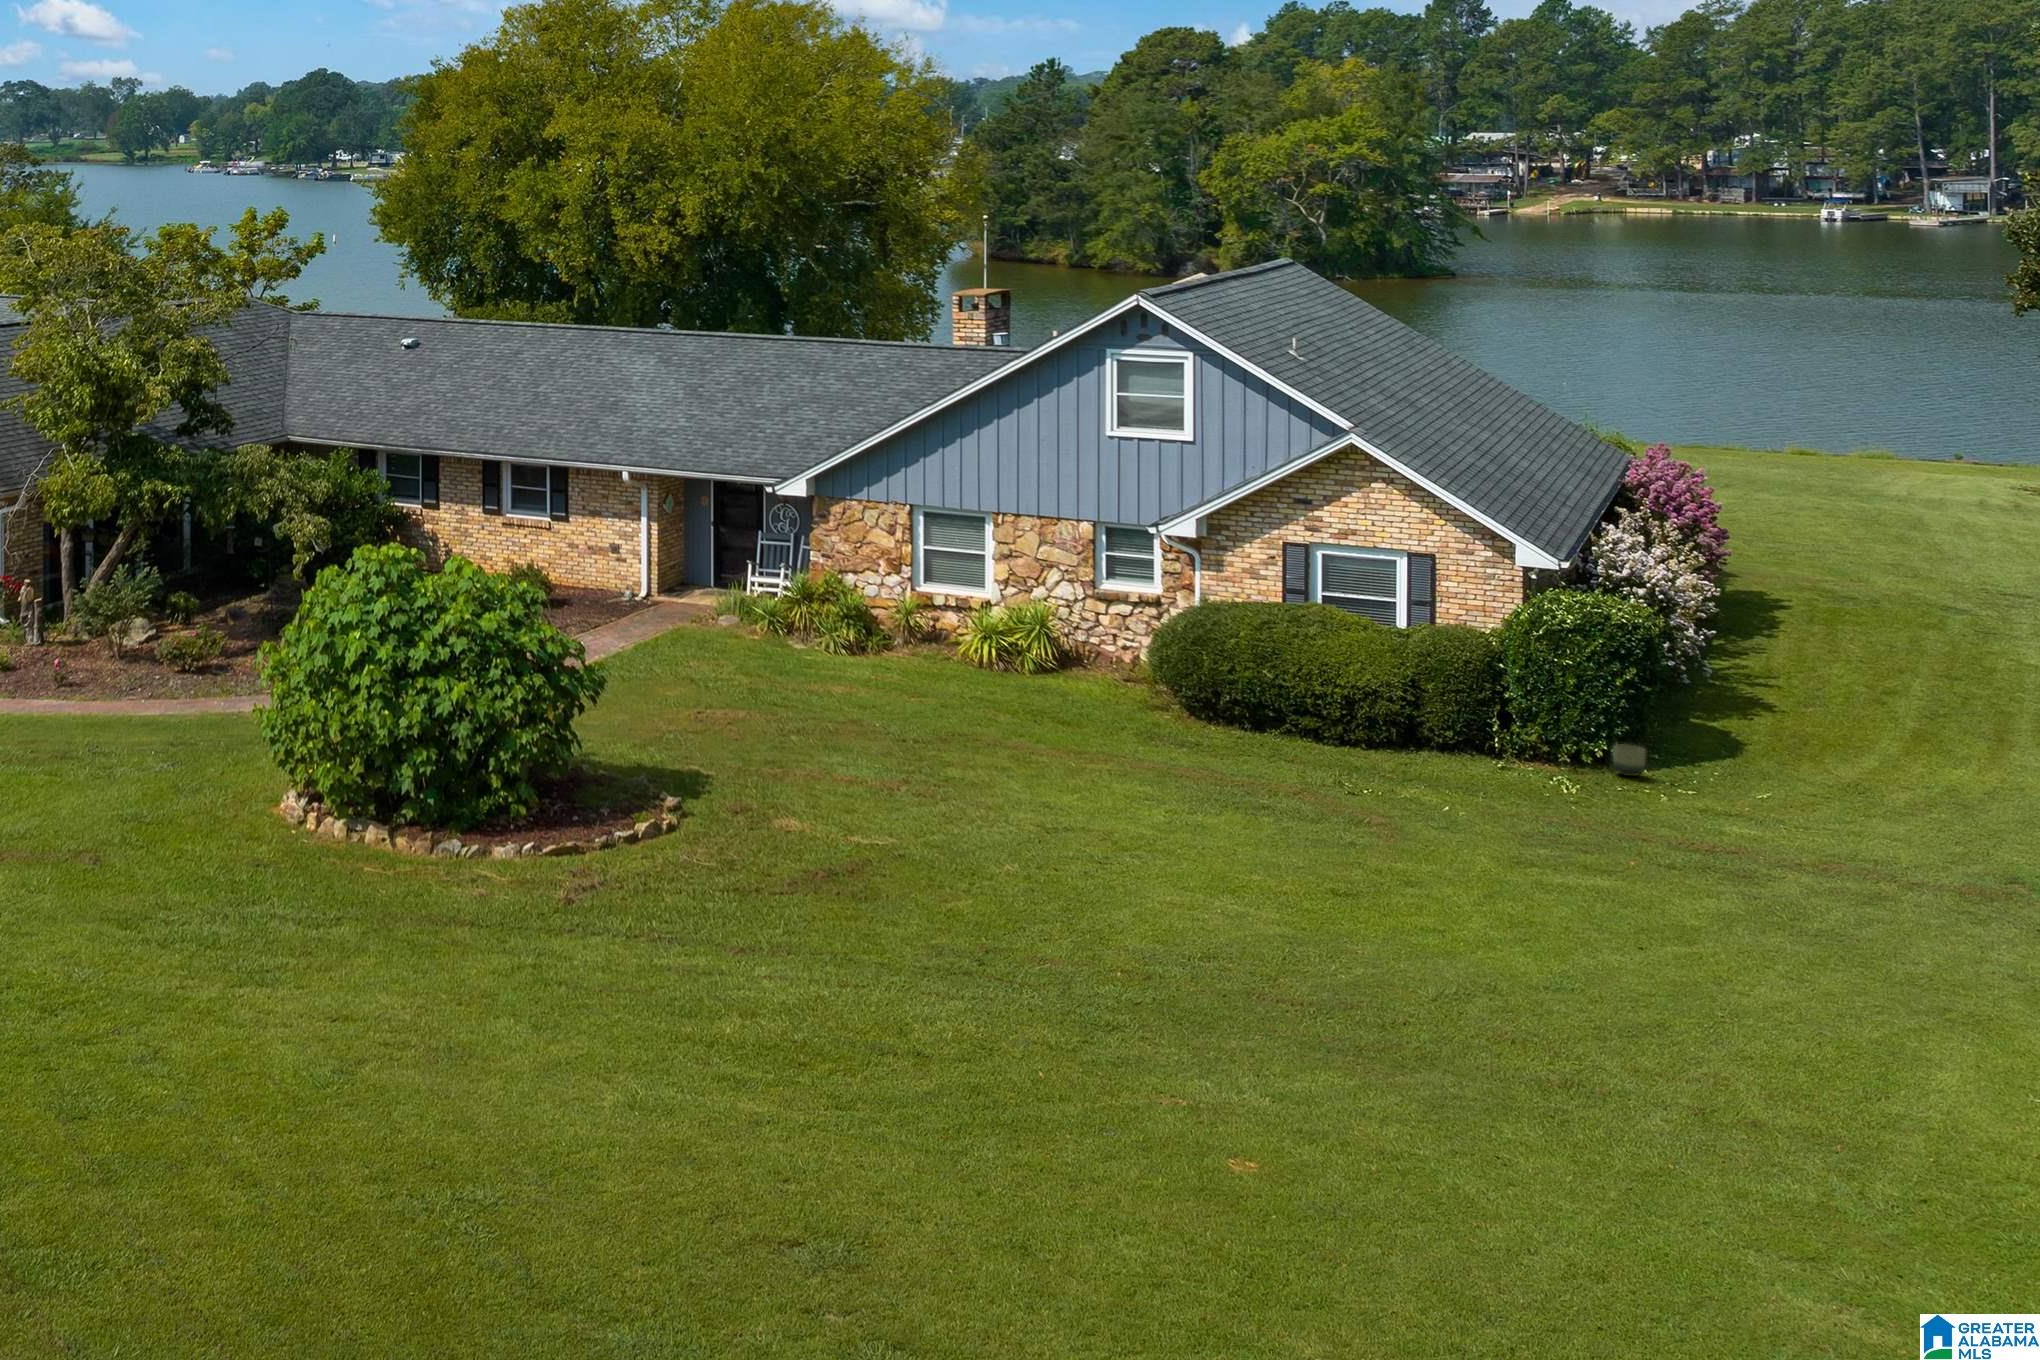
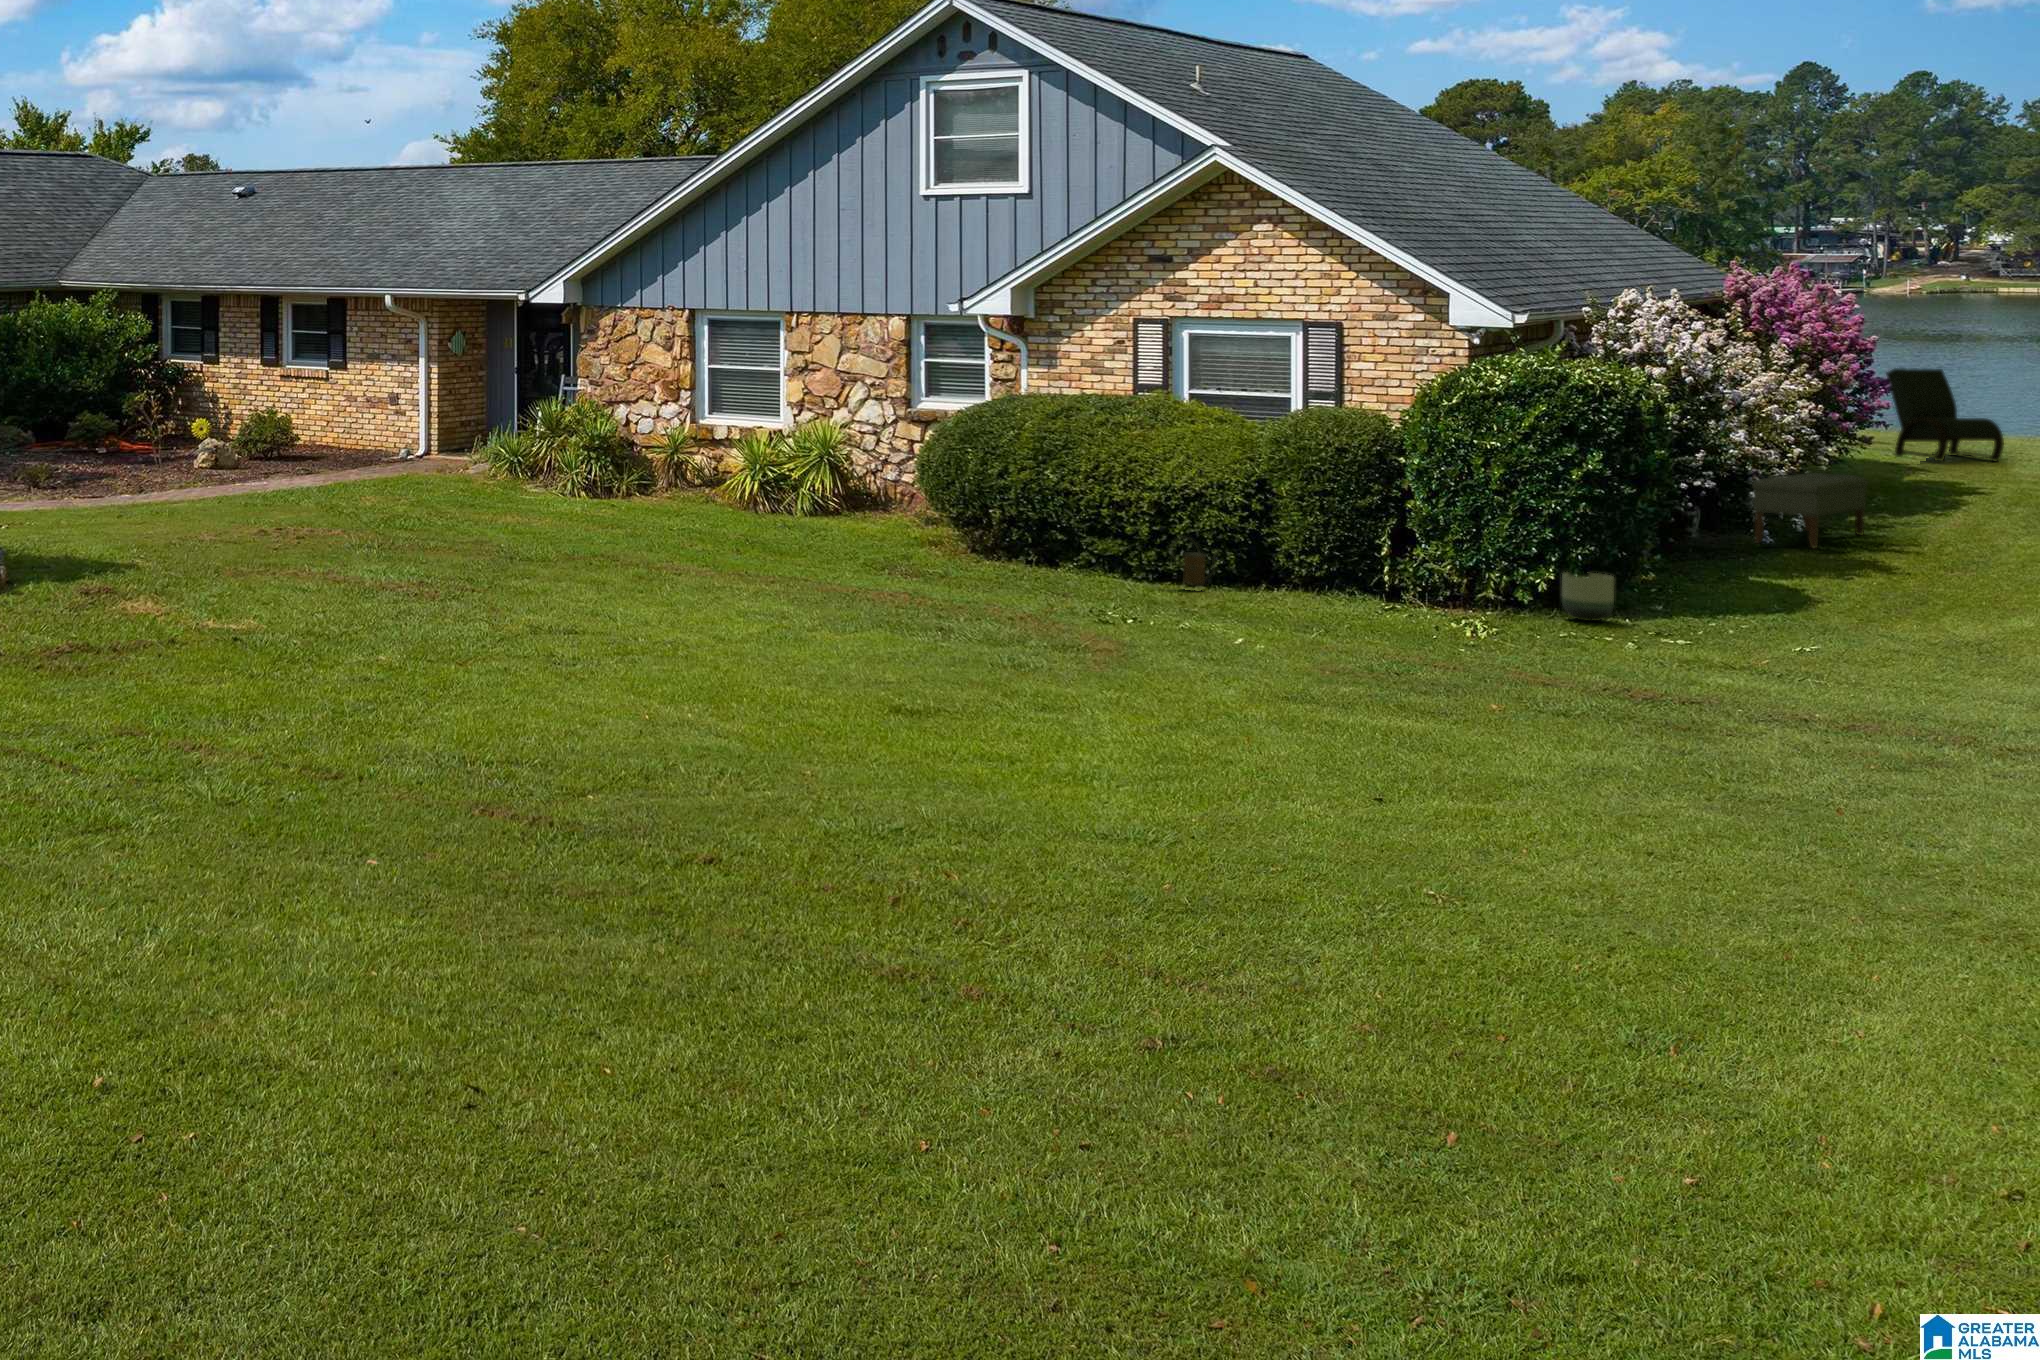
lounge chair: none [1718,531,1797,600] -> present [1886,368,2004,461]
bench: none [1683,641,1746,700] -> present [1752,473,1868,549]
watering can: none [1357,717,1391,754] -> present [1172,539,1217,592]

